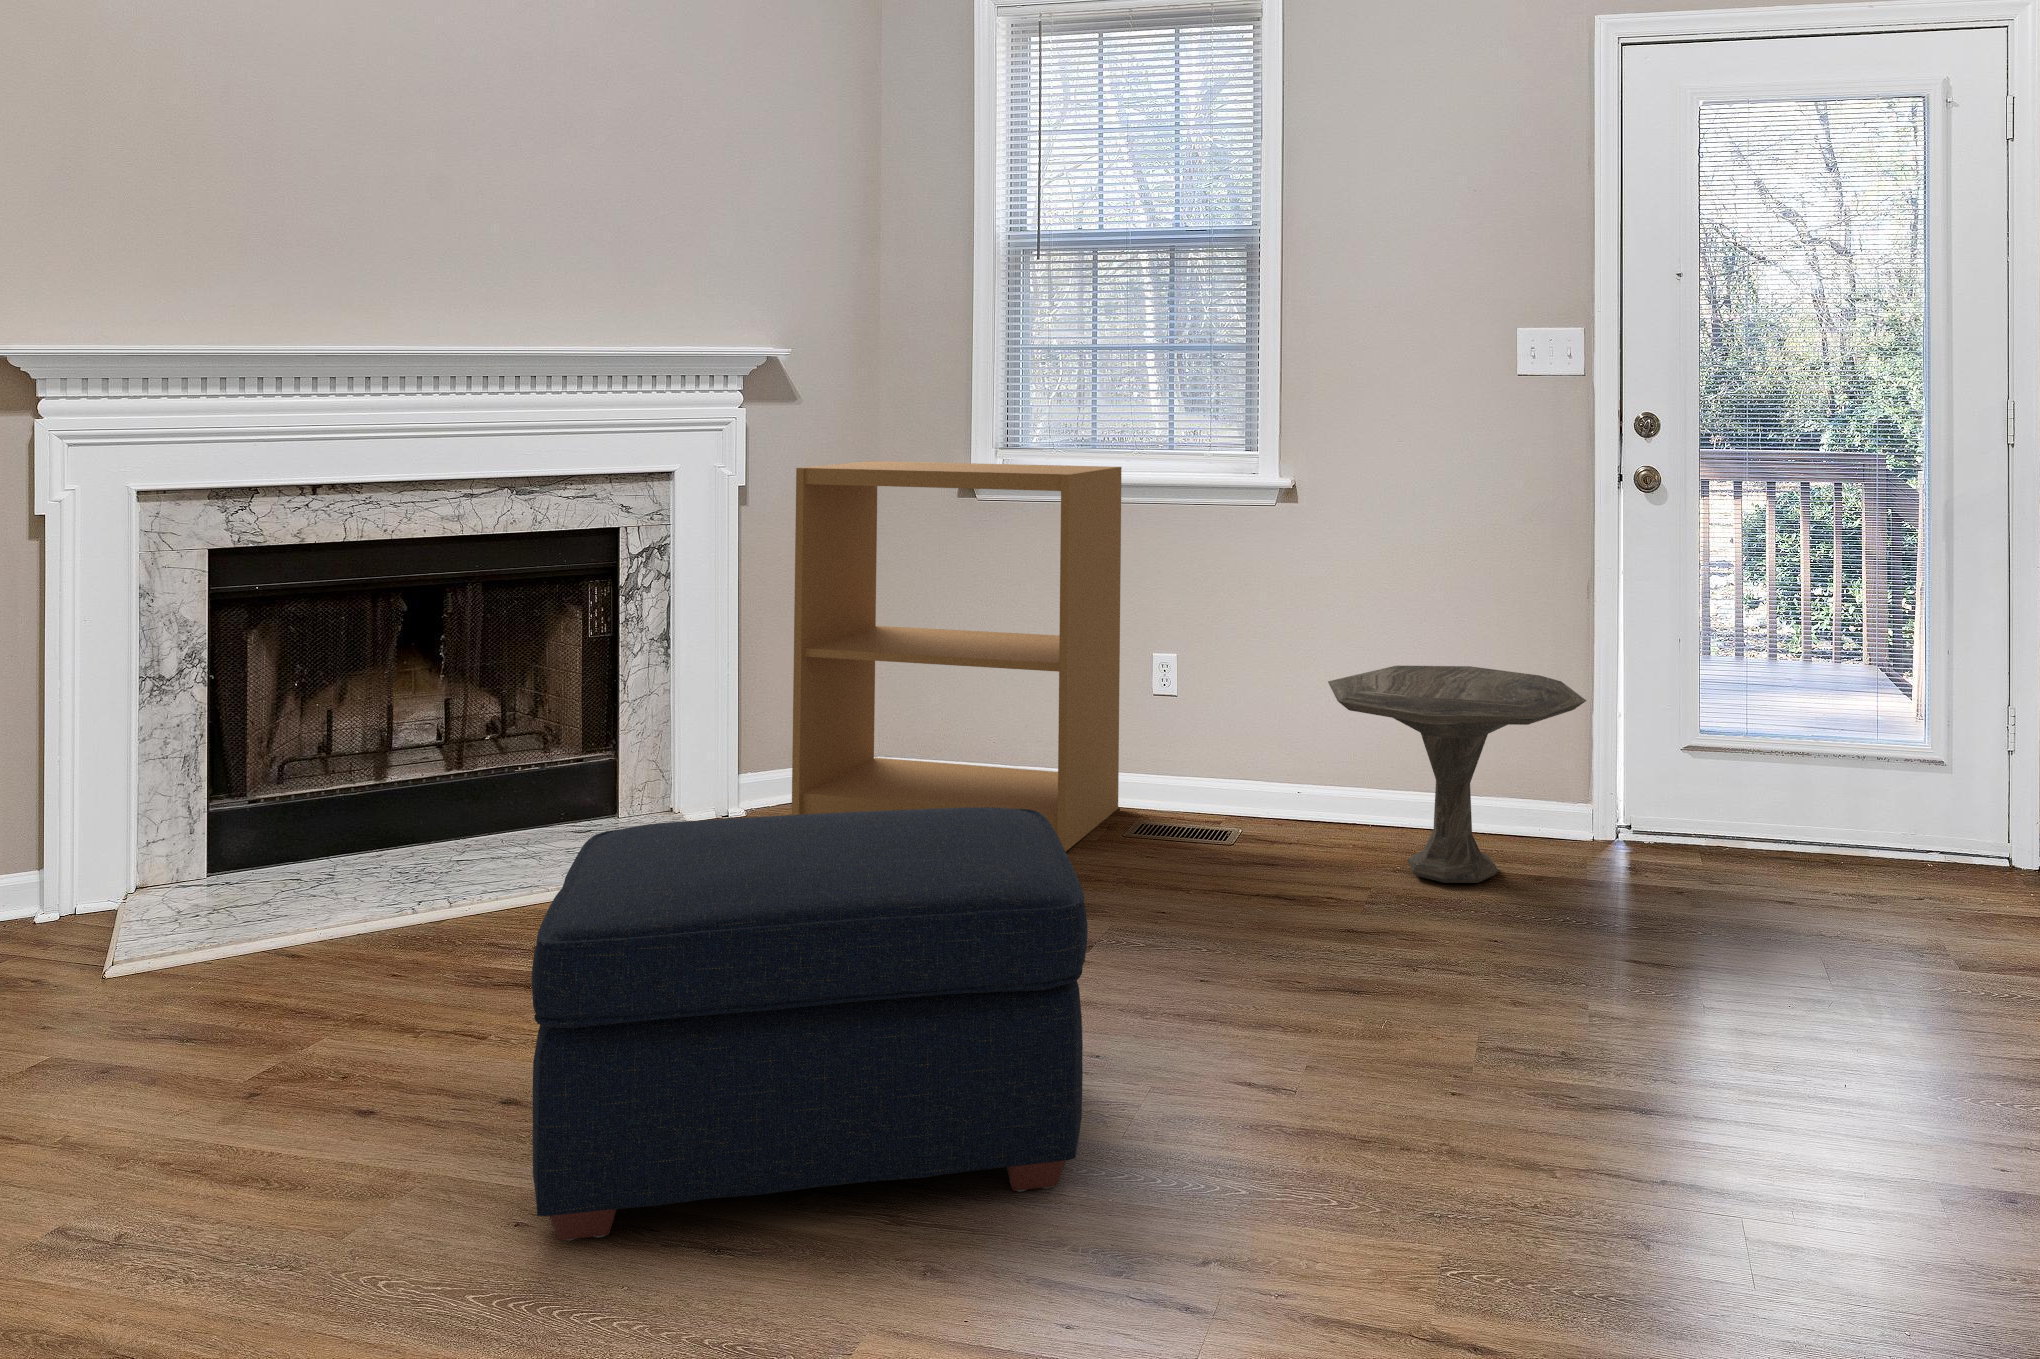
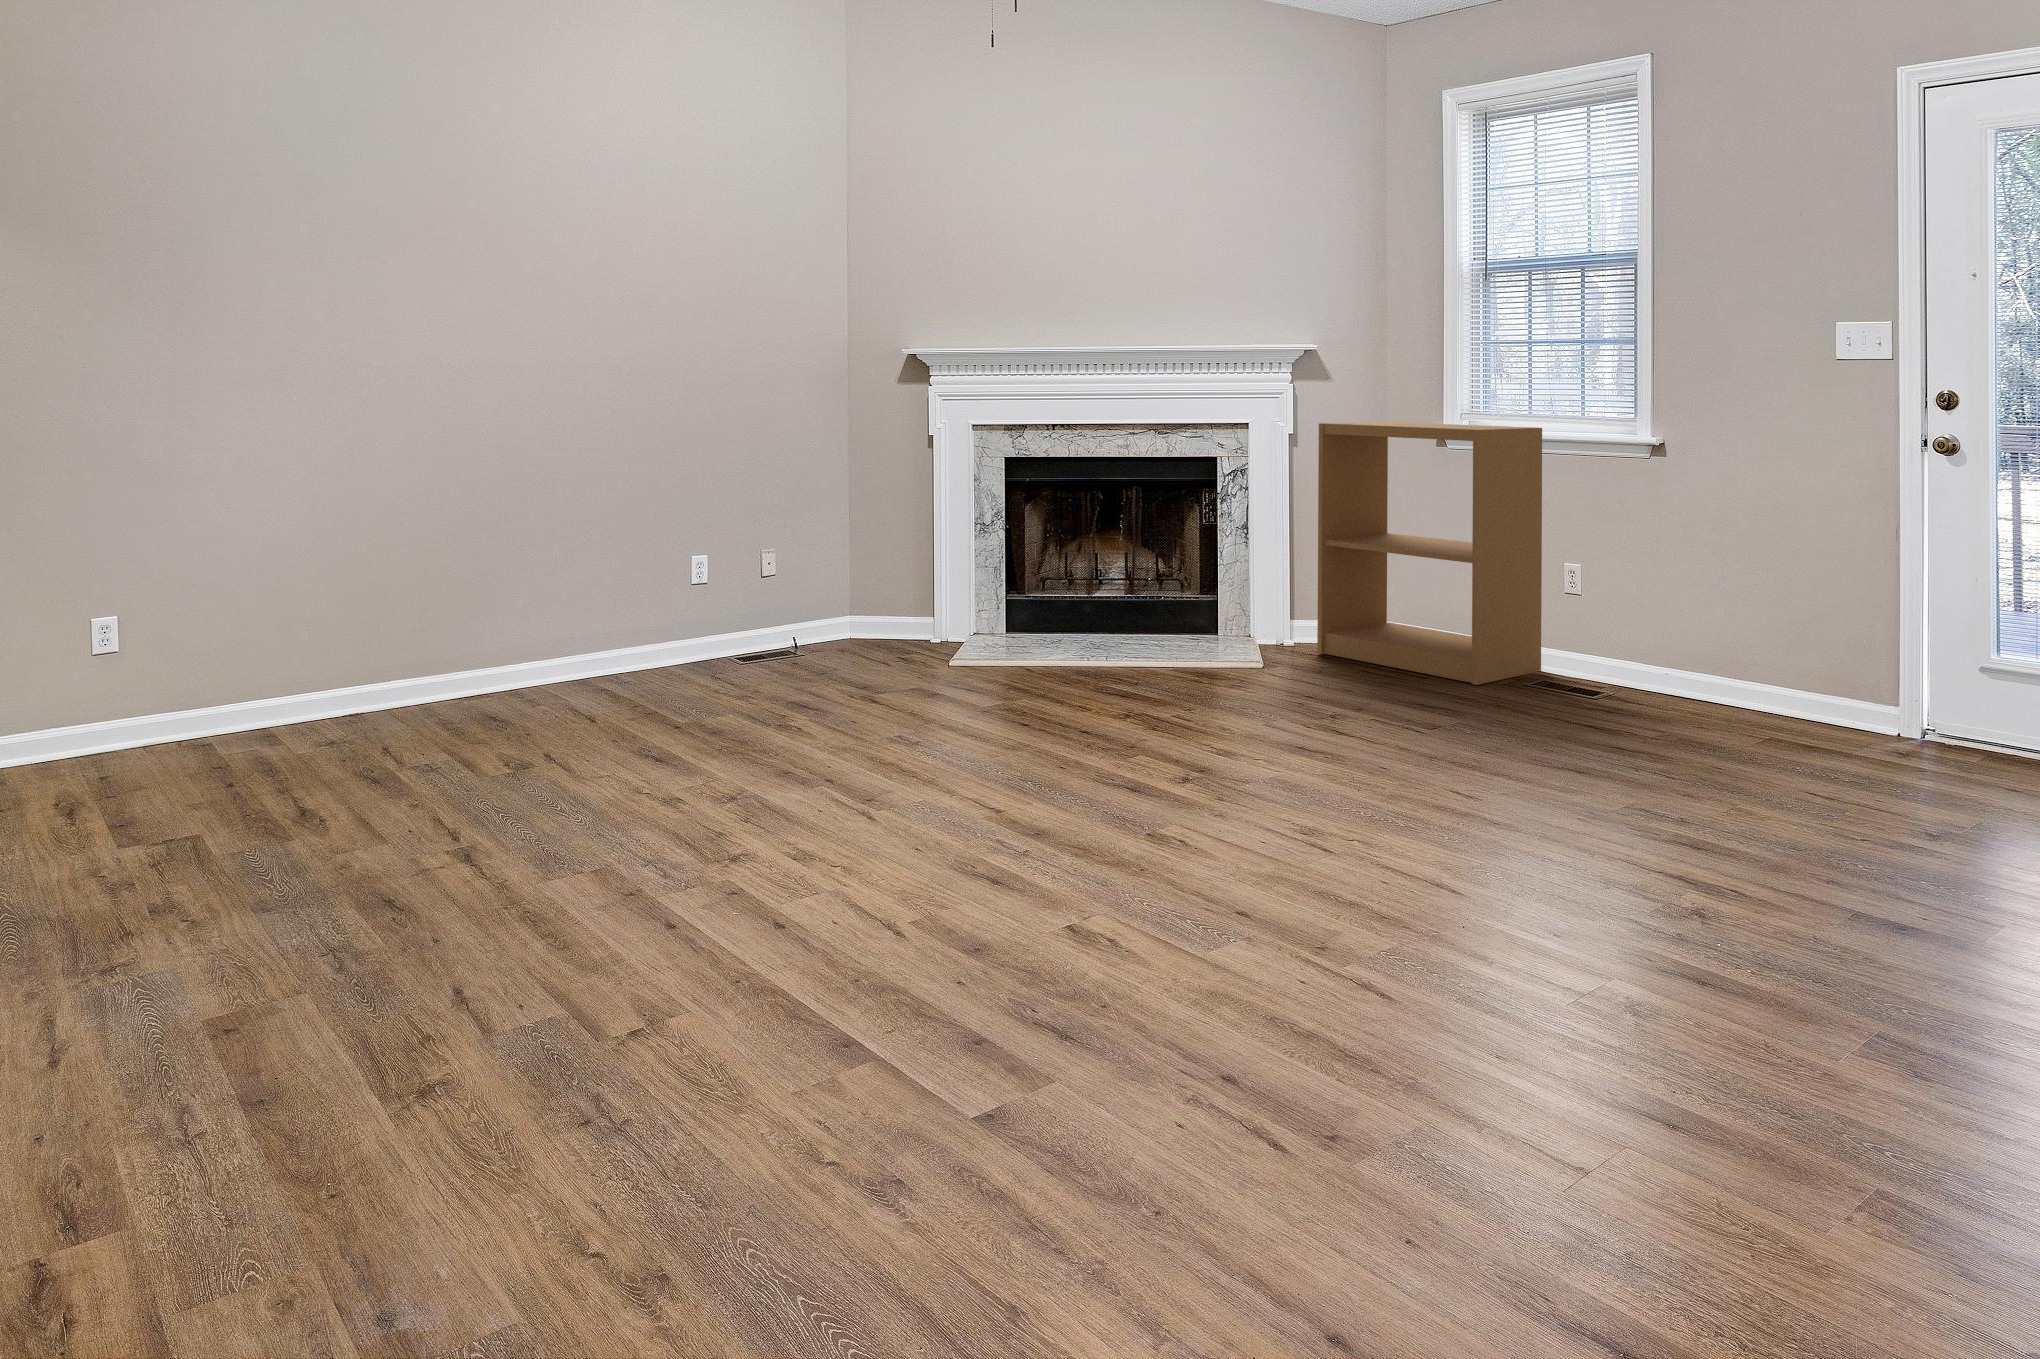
side table: present [1328,665,1586,883] -> none [1644,579,1856,736]
ottoman: present [532,807,1088,1241] -> none [1074,598,1369,799]

